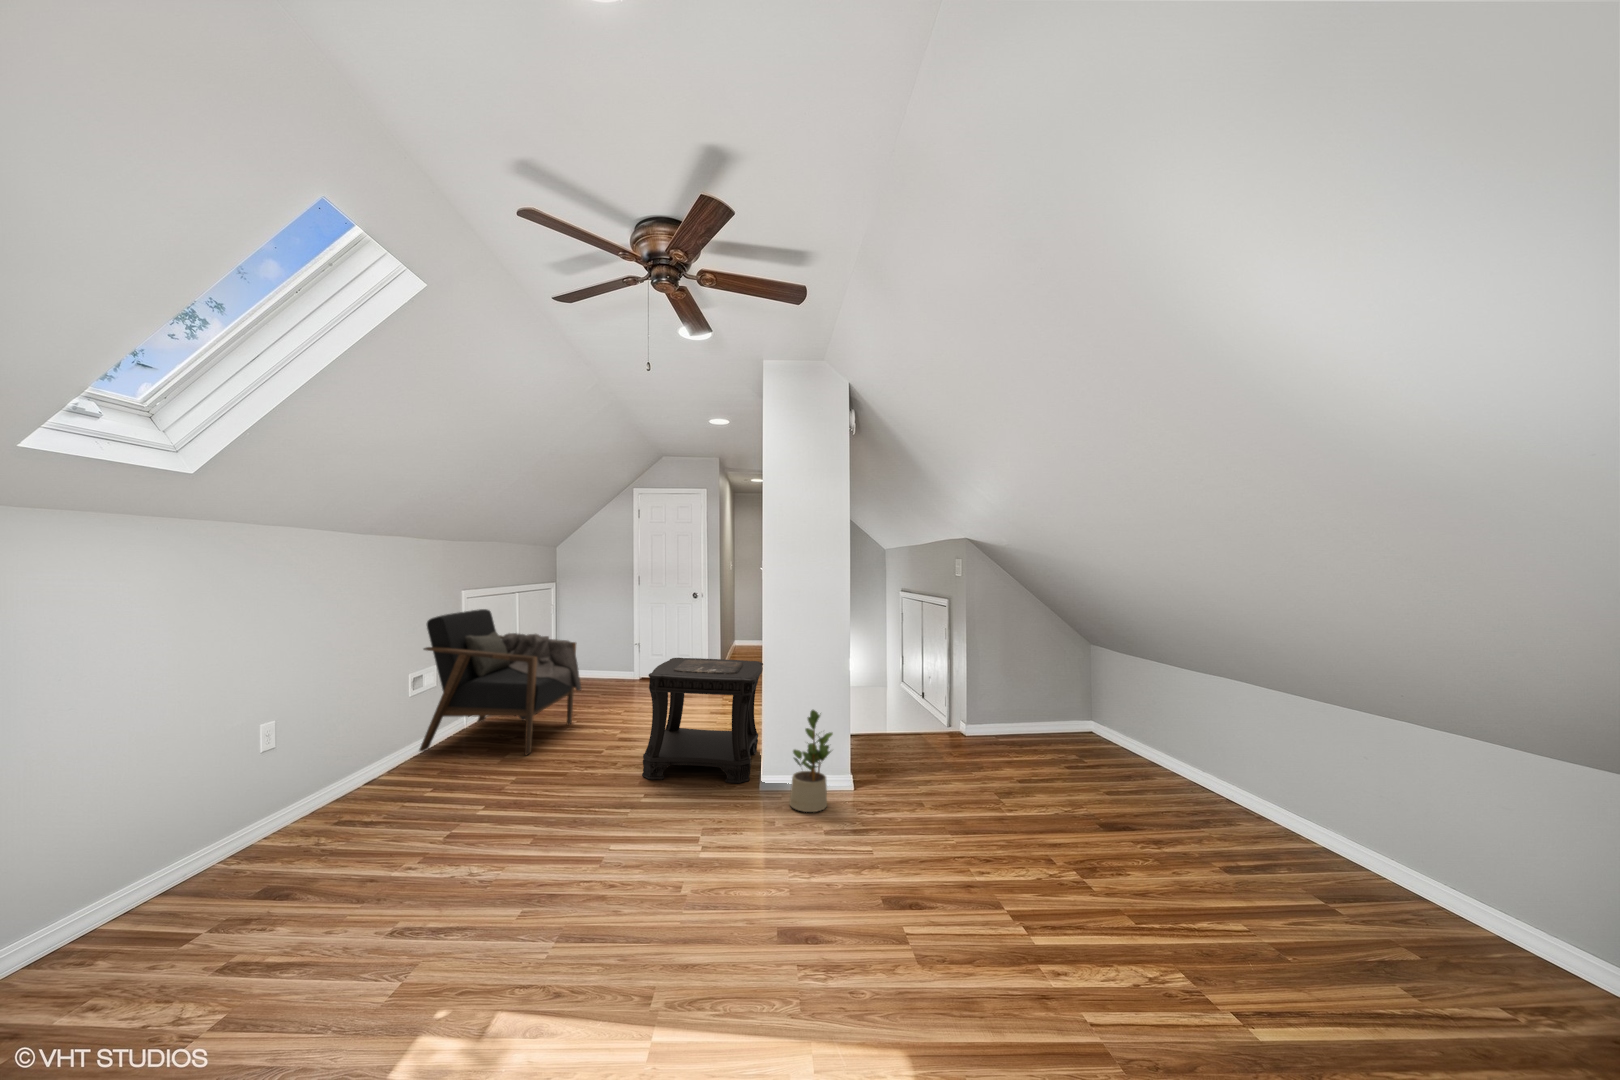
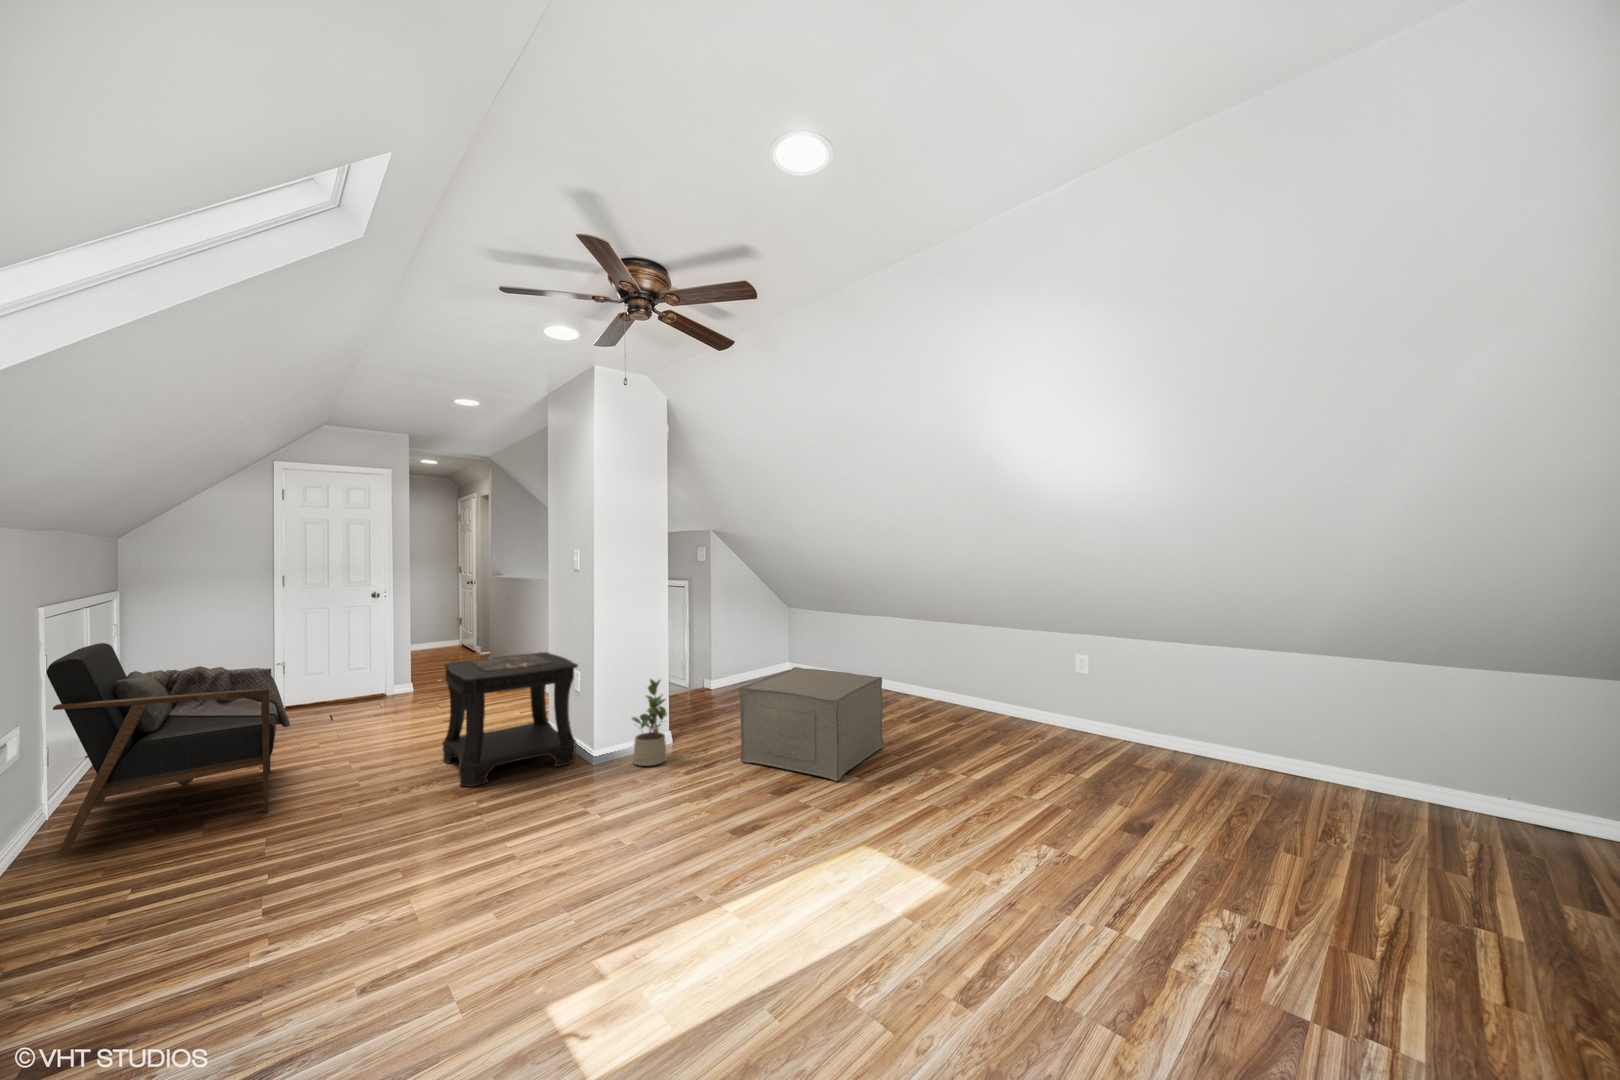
ottoman: none [897,733,1125,922] -> present [739,667,884,781]

